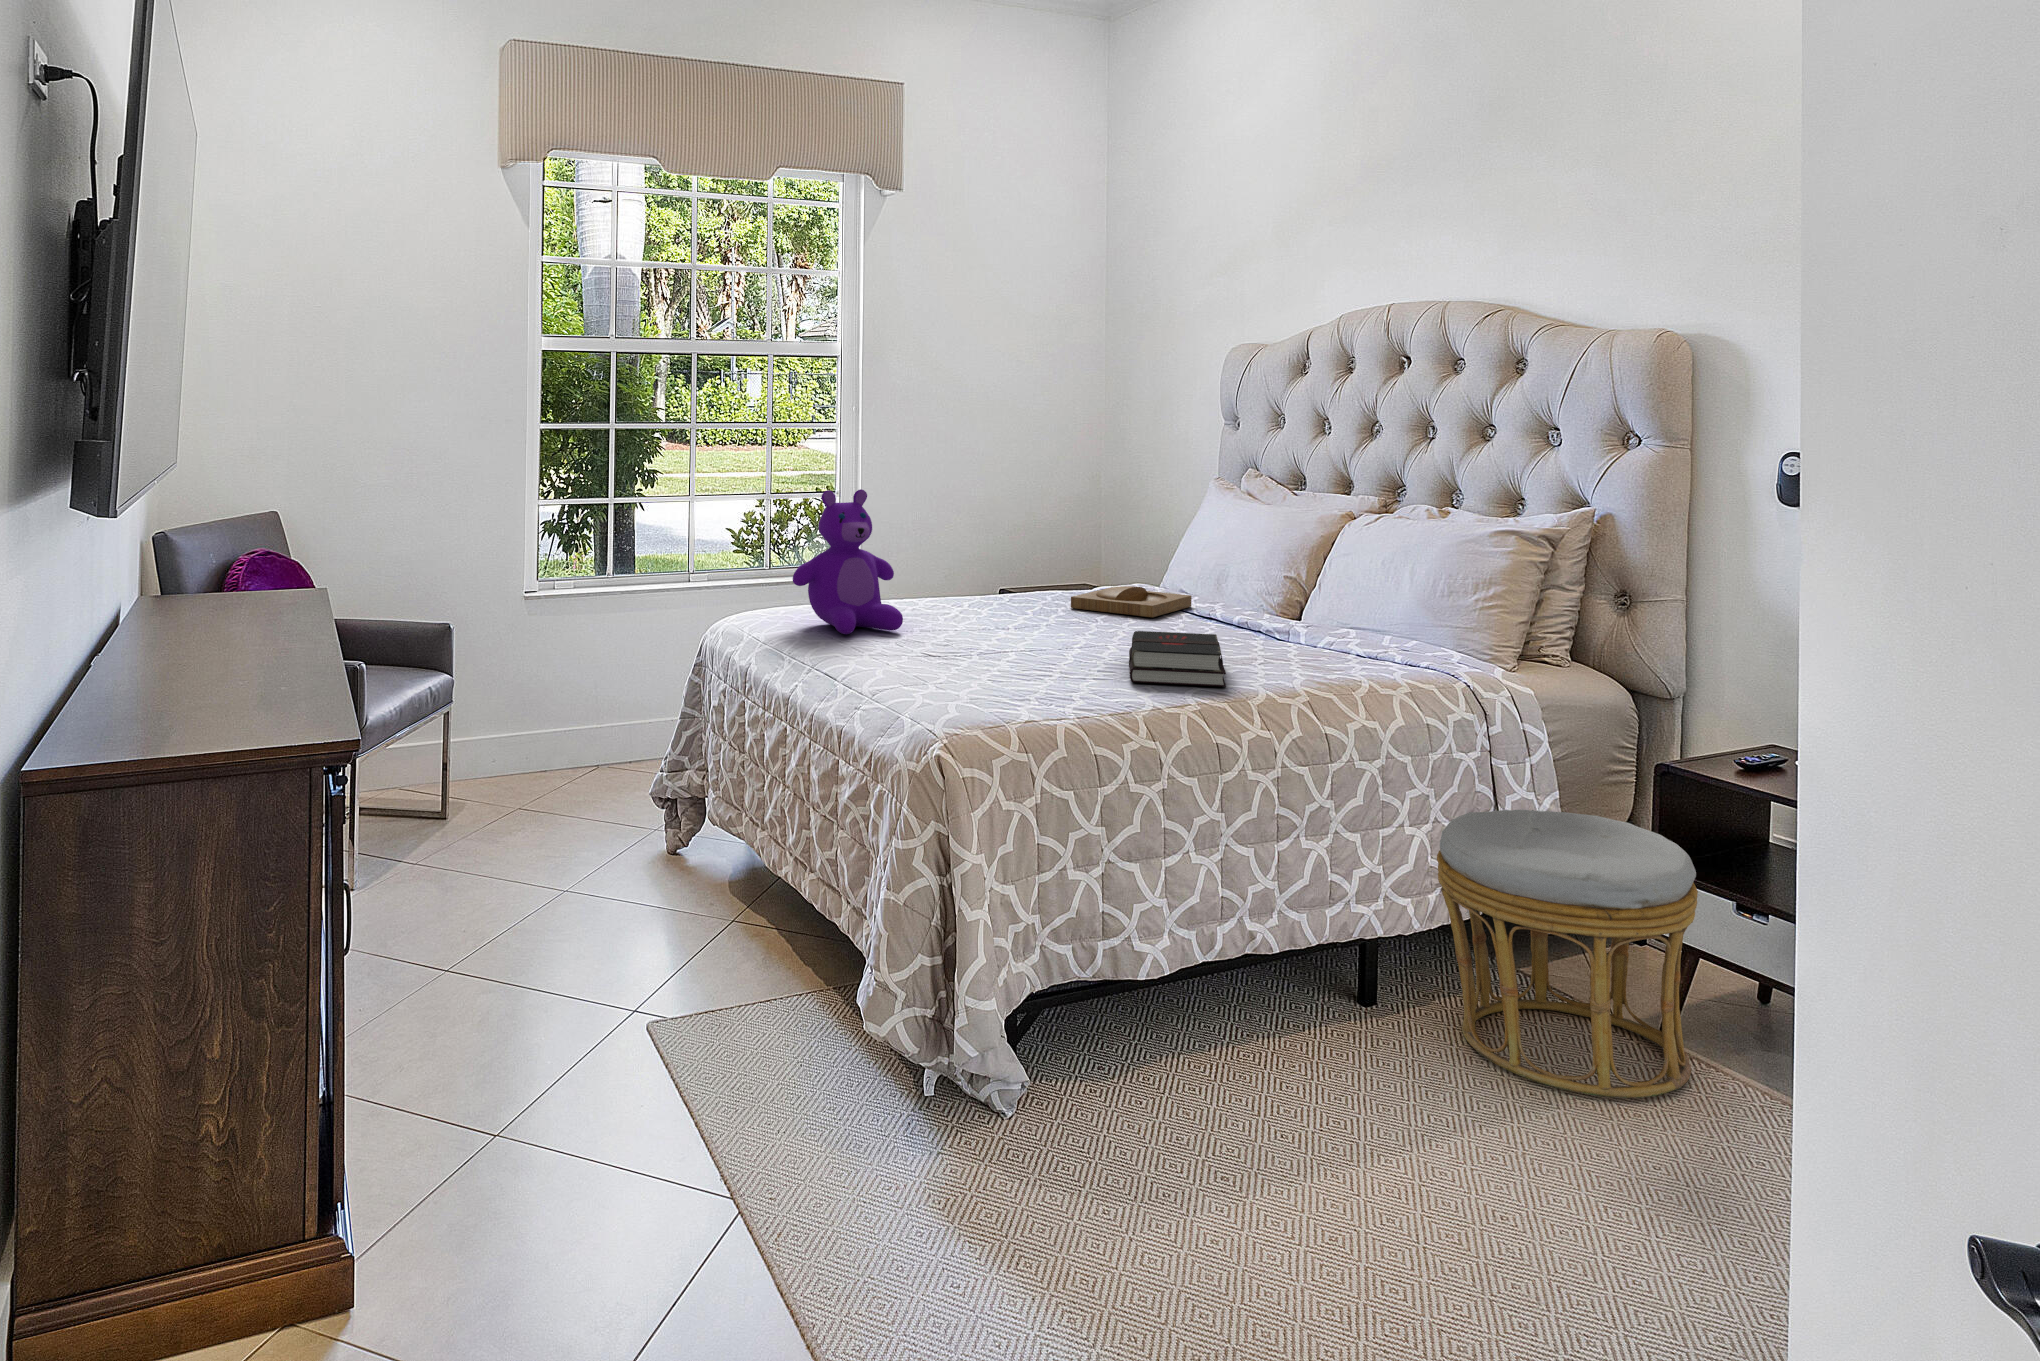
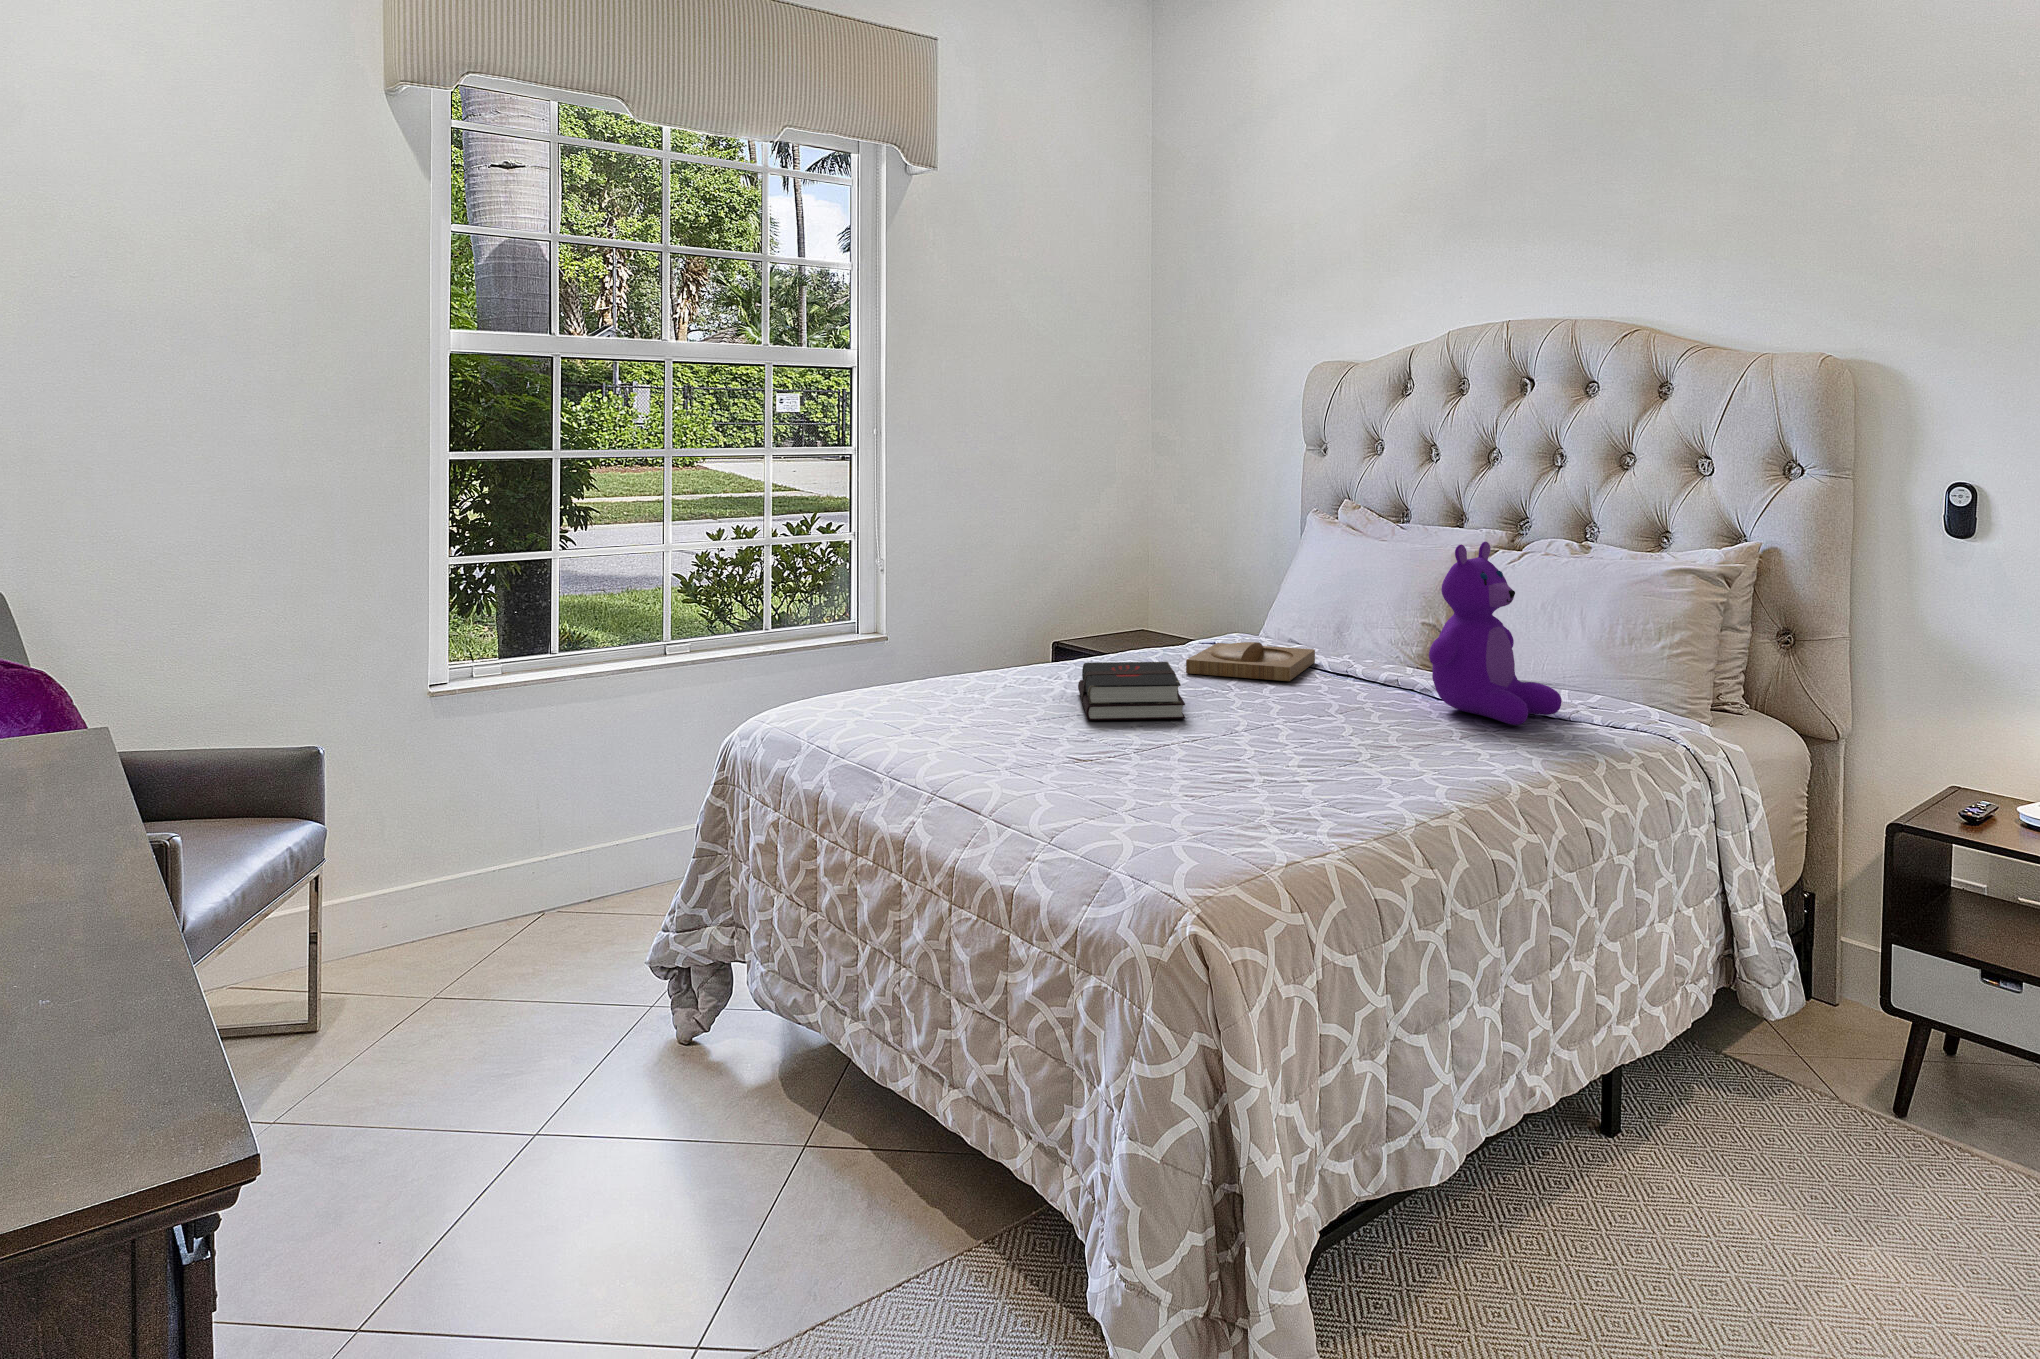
teddy bear: present [793,489,903,634] -> present [1429,542,1562,725]
hardback book: present [1129,631,1226,687] -> present [1078,662,1185,720]
ottoman: present [1437,810,1698,1098] -> none [1697,891,1988,1237]

